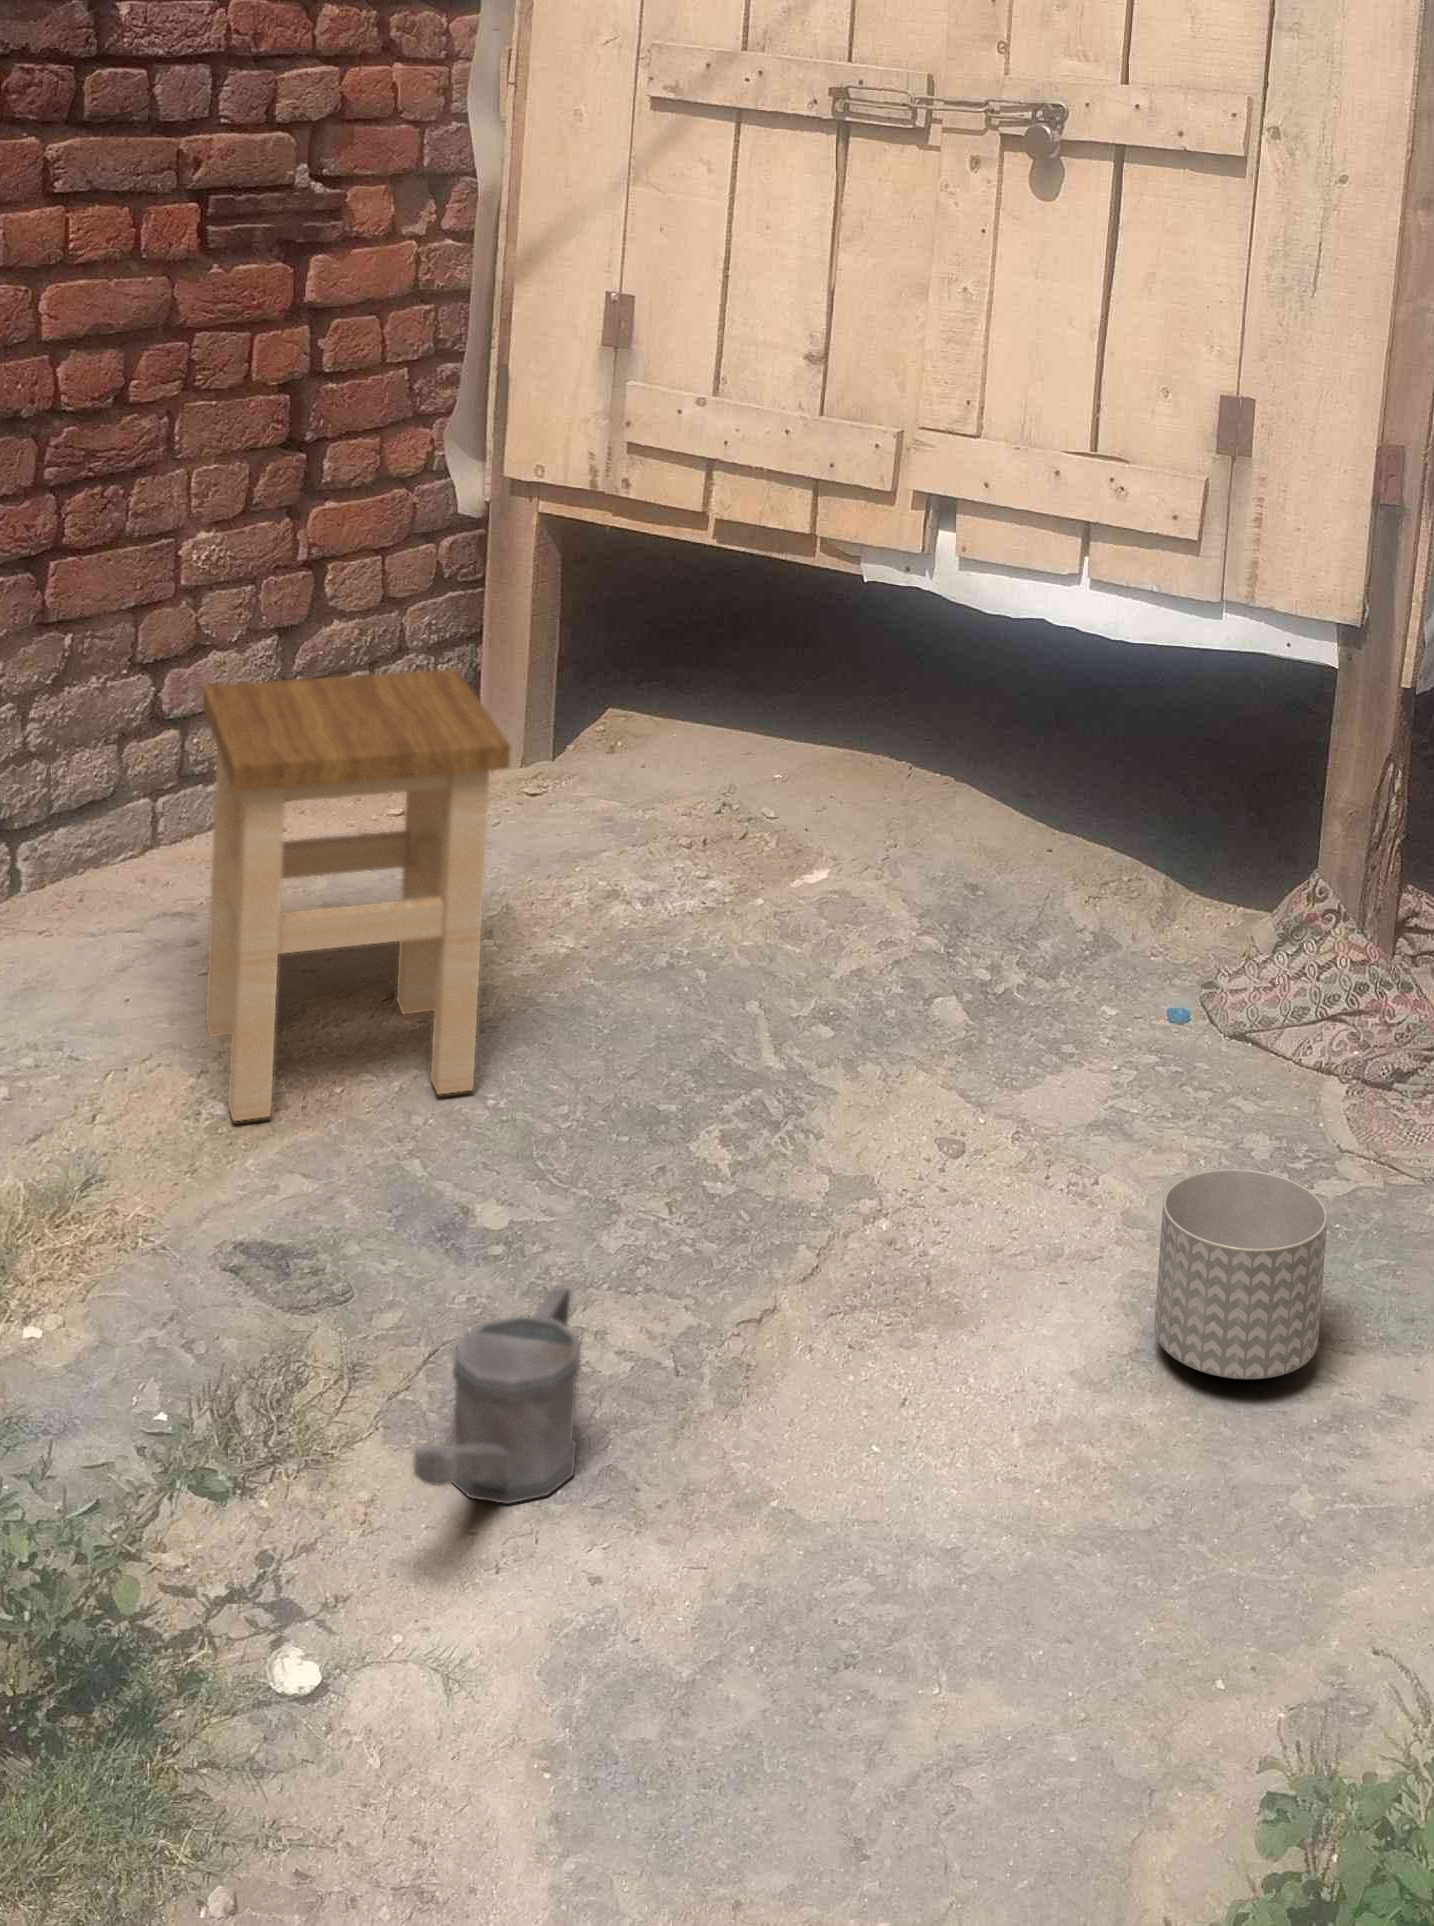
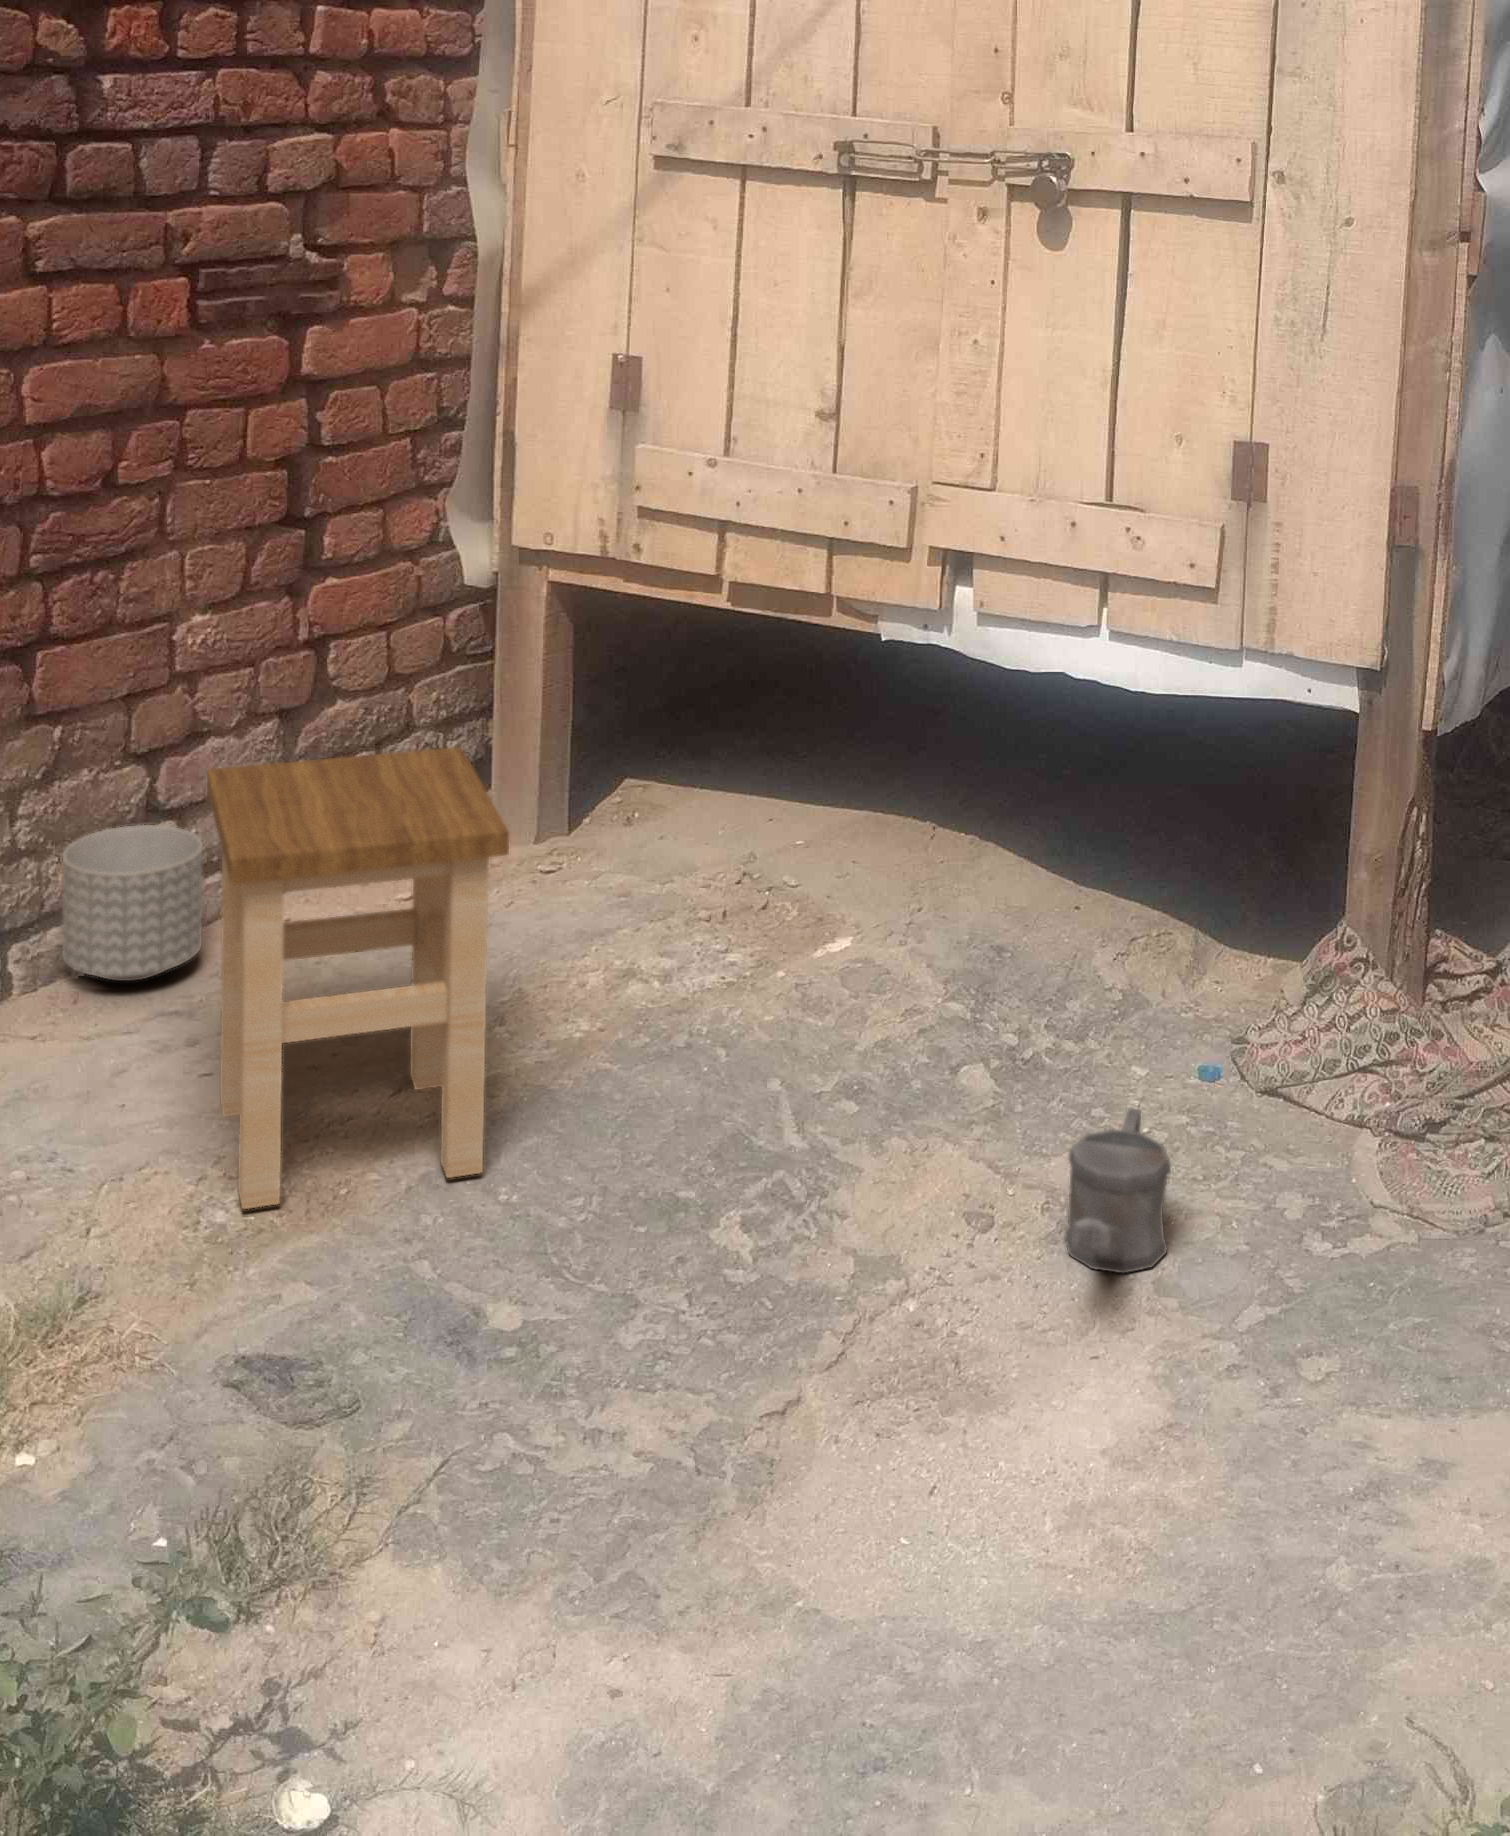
planter: present [1154,1169,1327,1379] -> present [62,825,203,981]
watering can: present [413,1287,581,1504] -> present [1065,1108,1171,1273]

